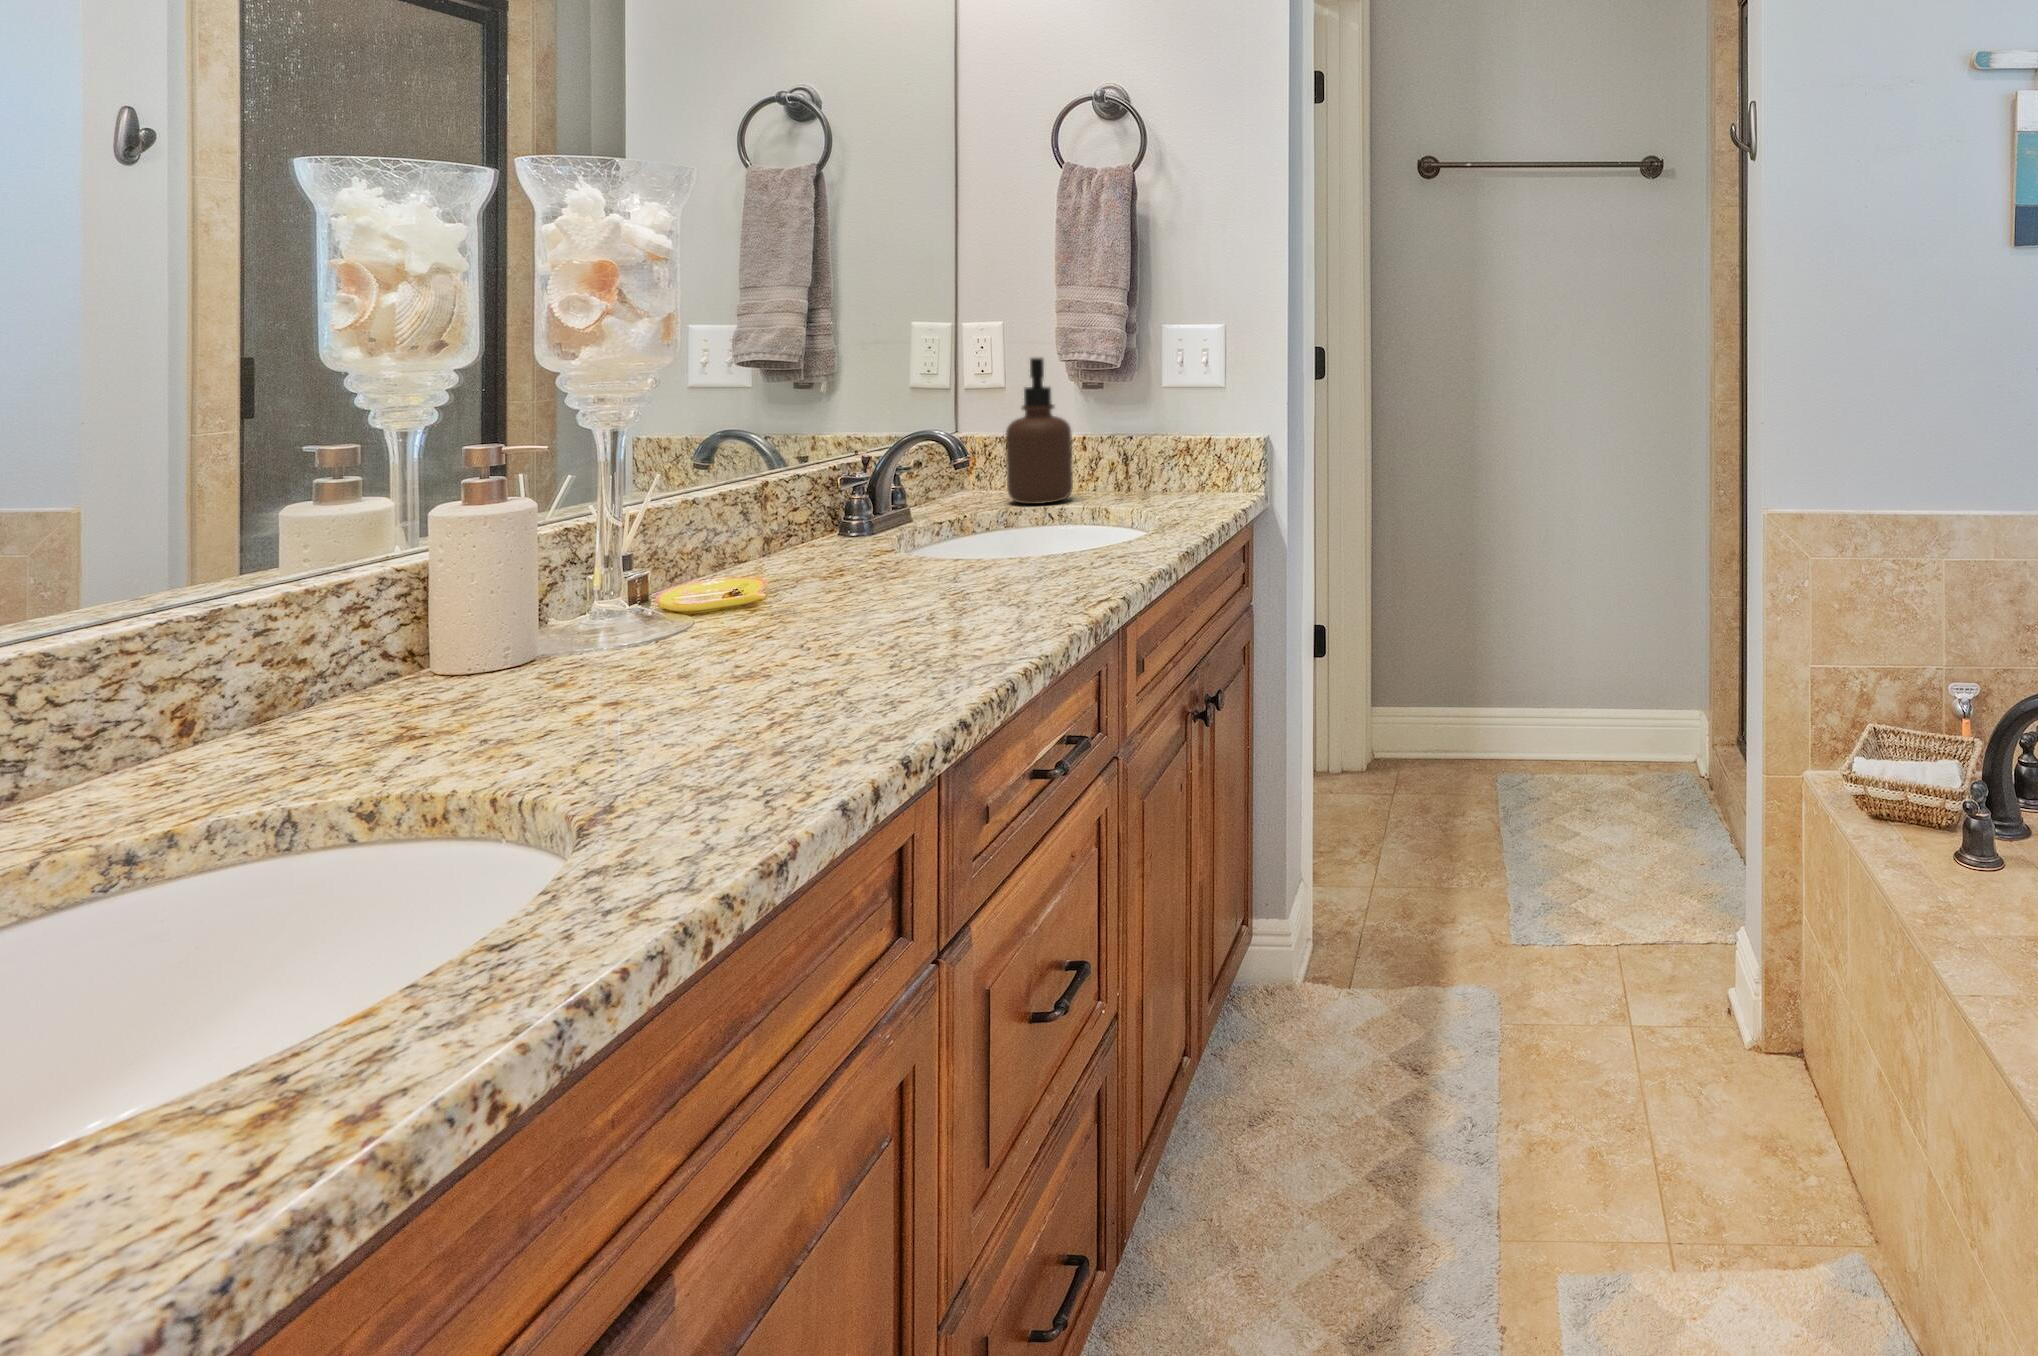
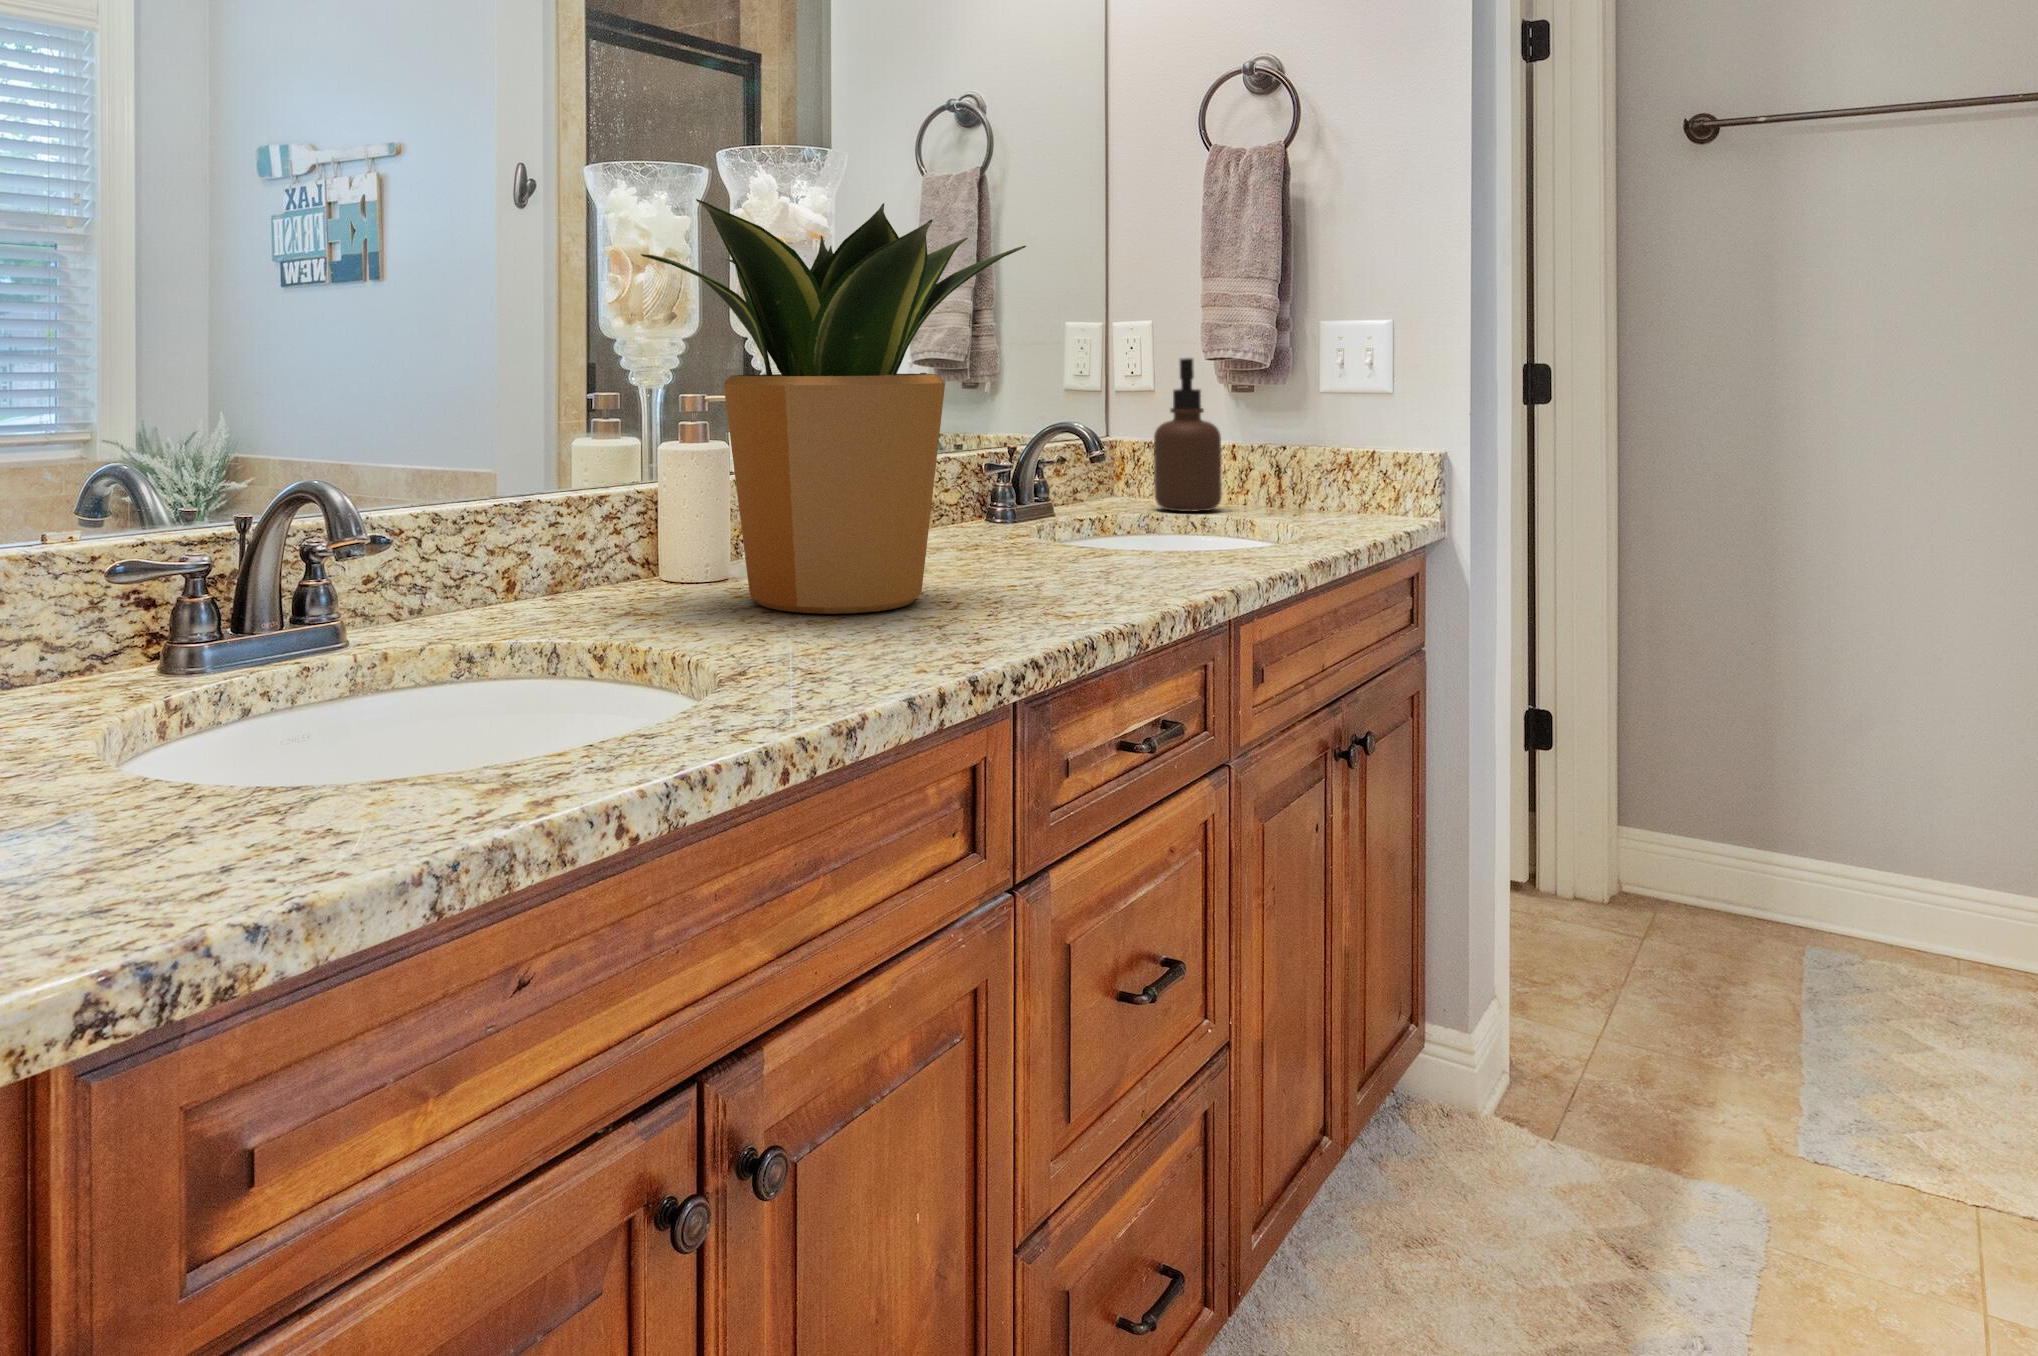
potted plant: none [398,220,911,698] -> present [641,199,1026,614]

